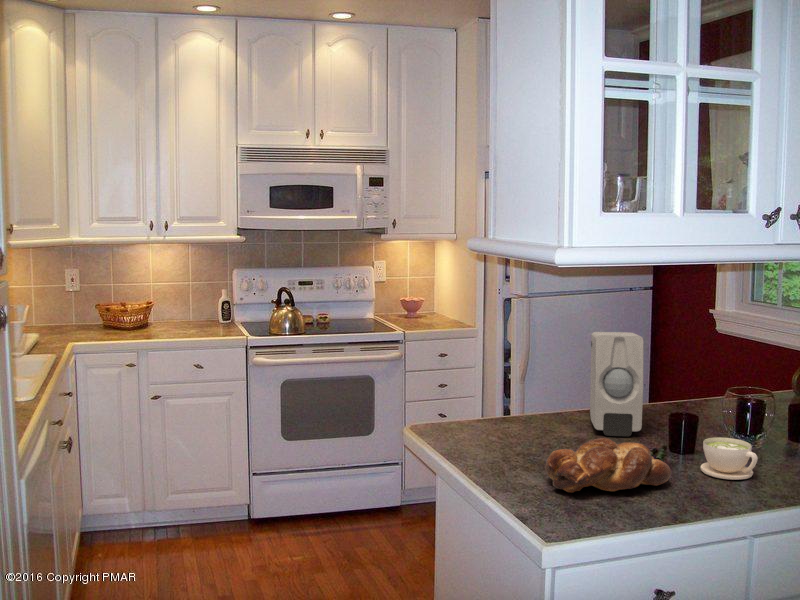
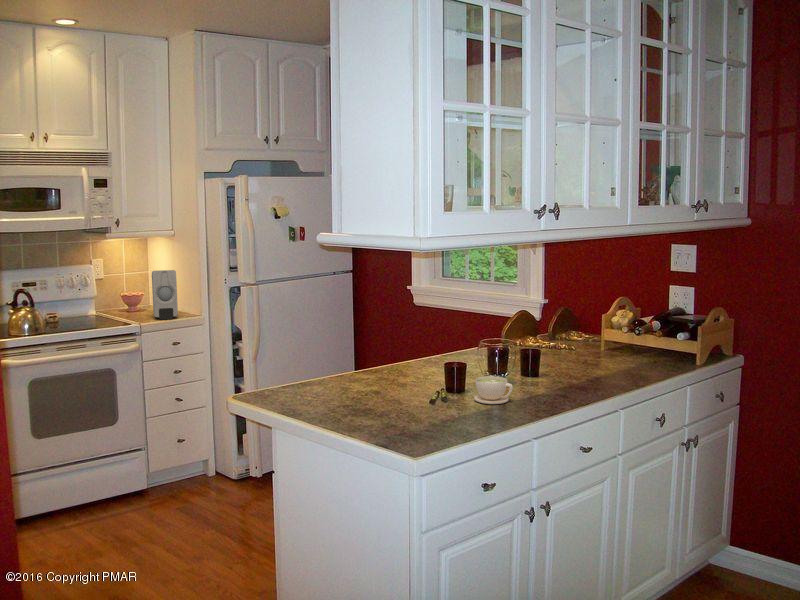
soap dispenser: present [590,332,643,436] -> present [152,270,178,320]
bread loaf: present [545,438,671,493] -> none [381,385,465,426]

